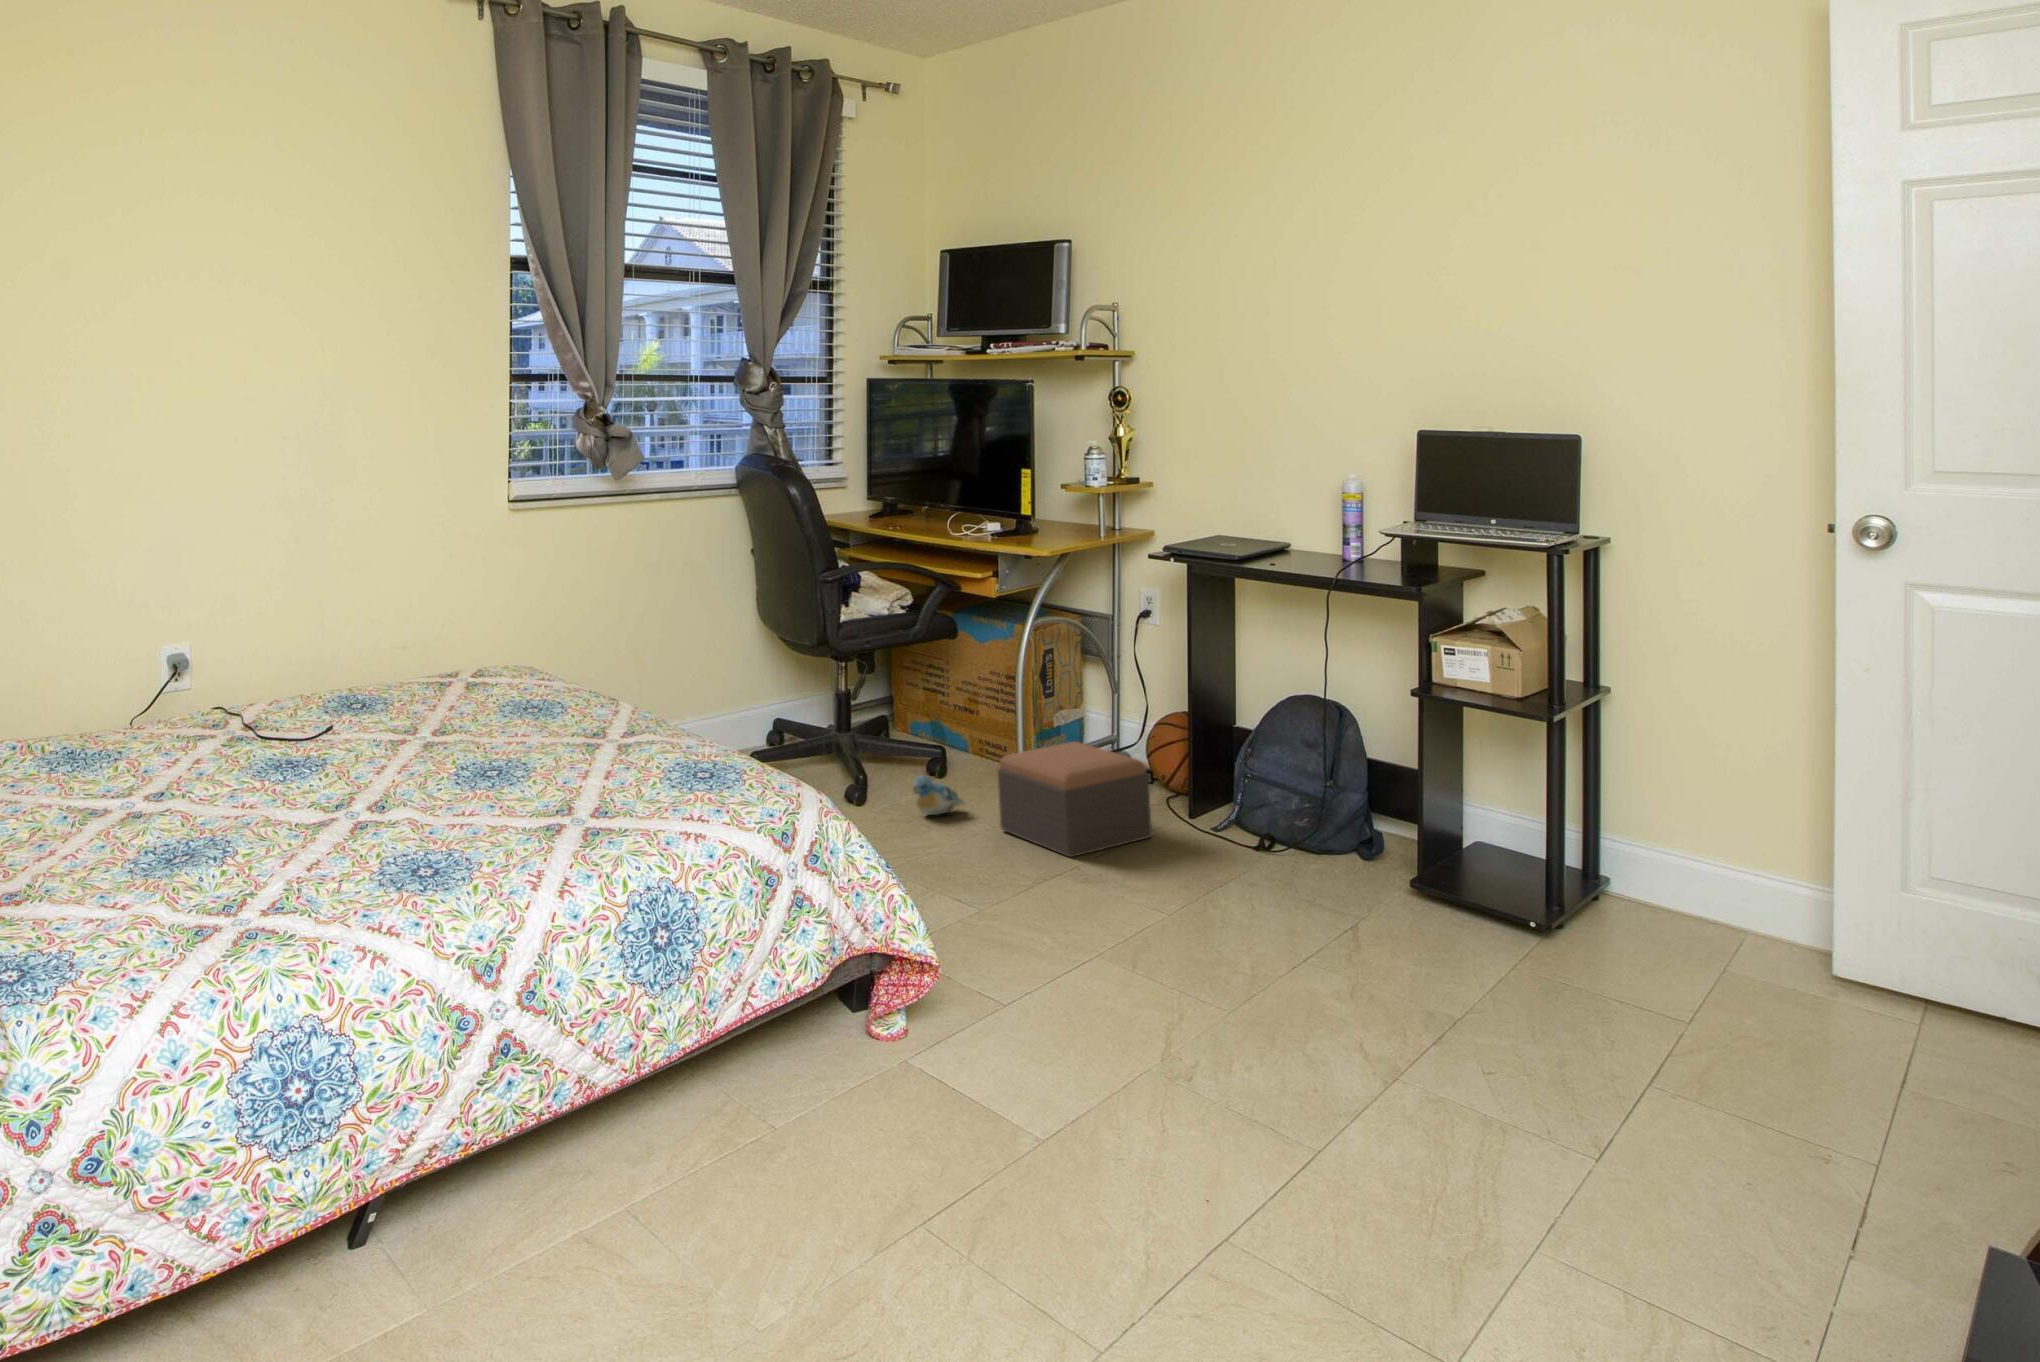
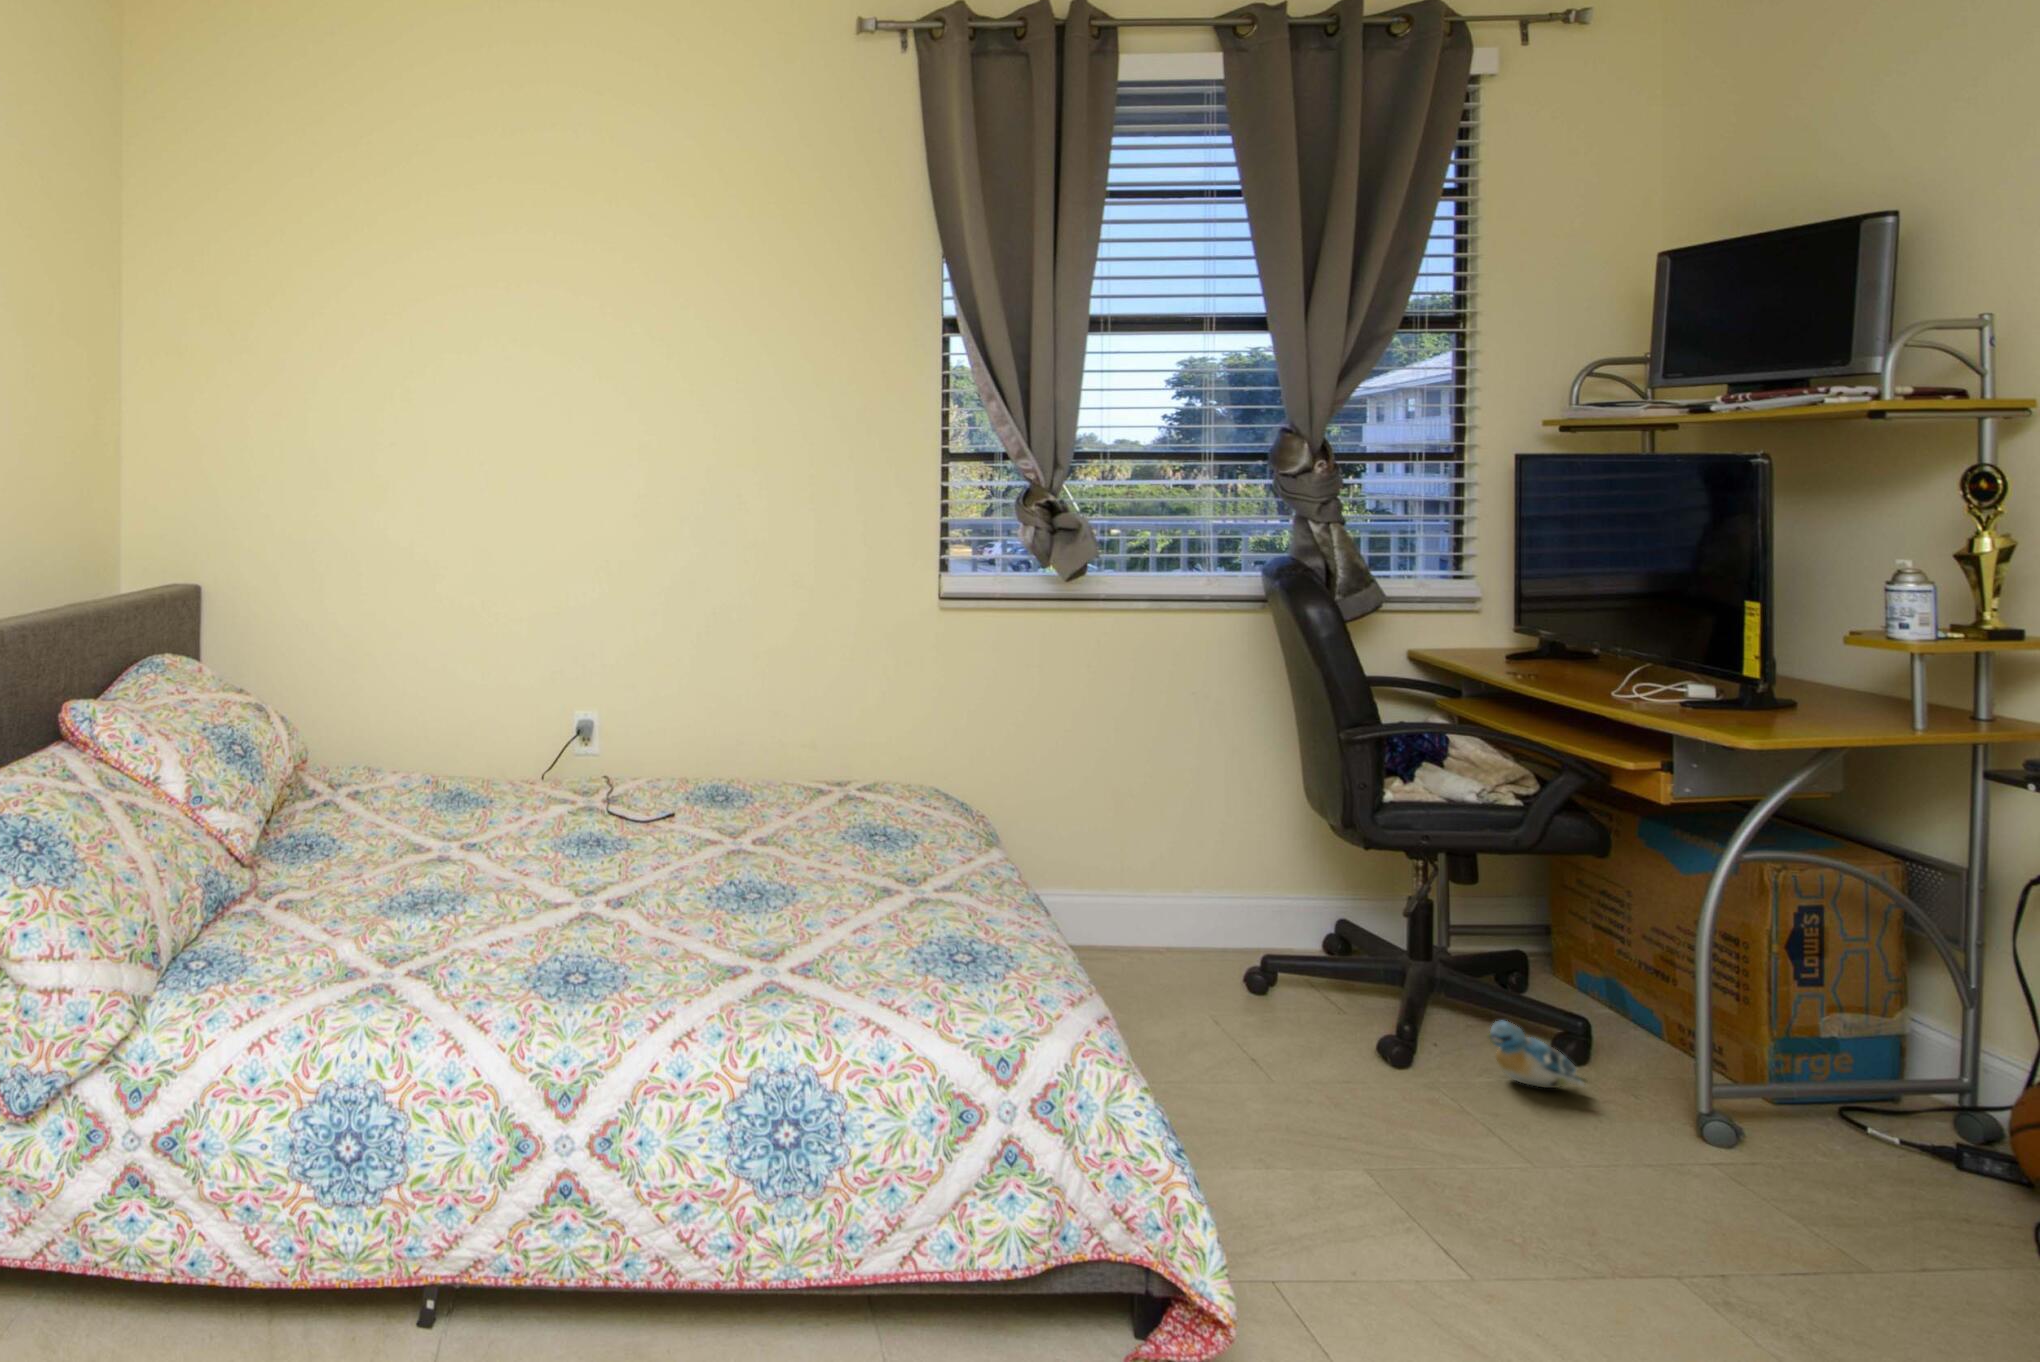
footstool: present [998,742,1152,857] -> none [1623,1040,1948,1275]

